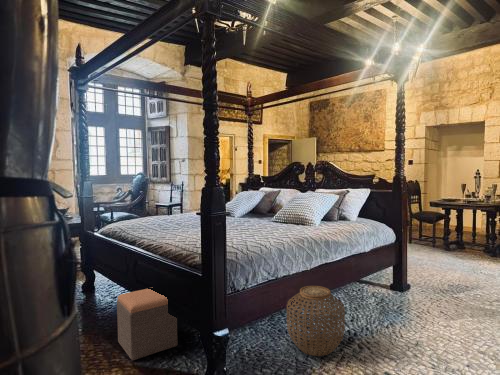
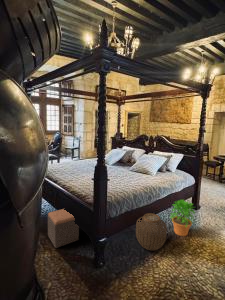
potted plant: none [350,261,401,331] -> present [170,200,195,236]

